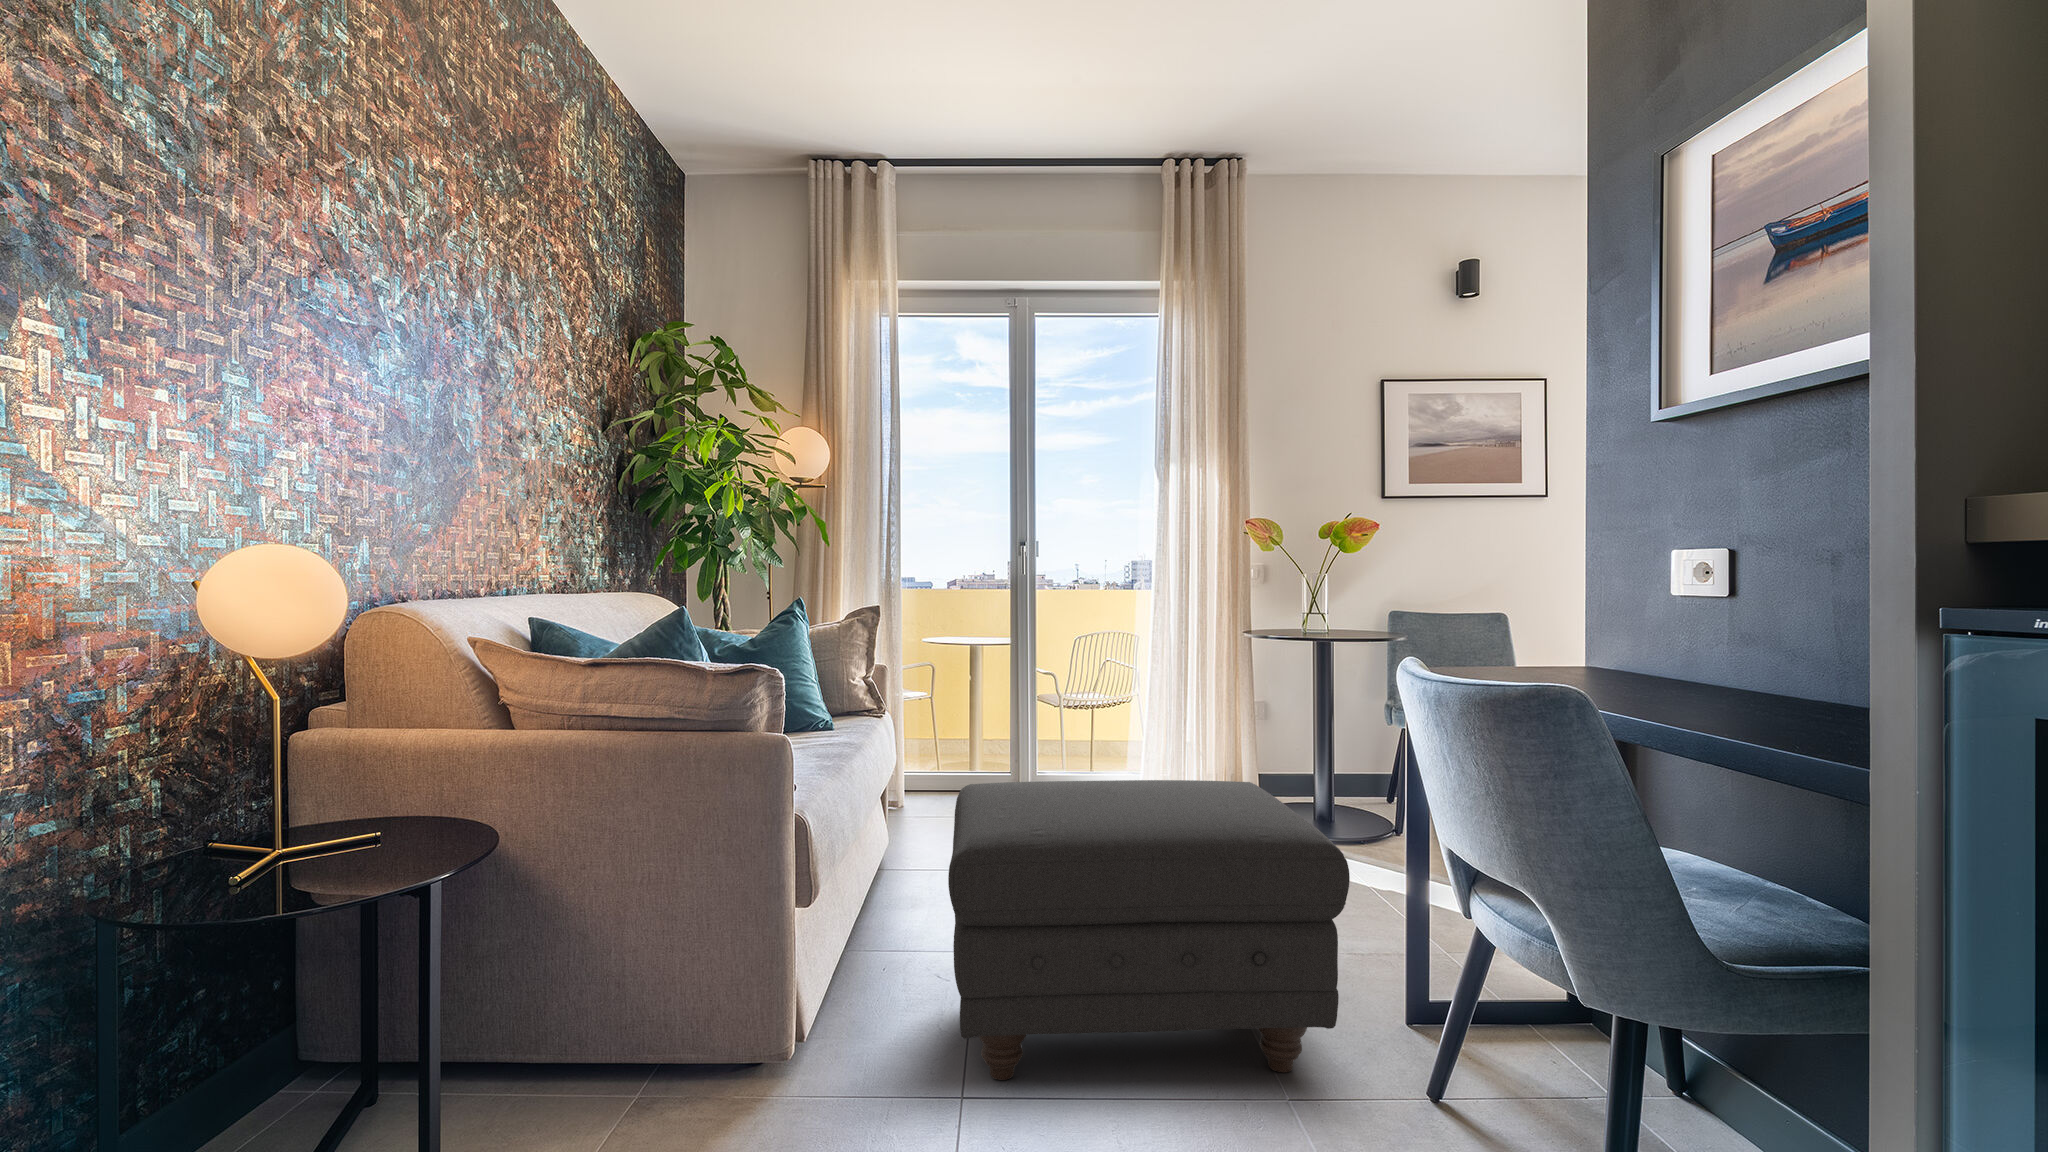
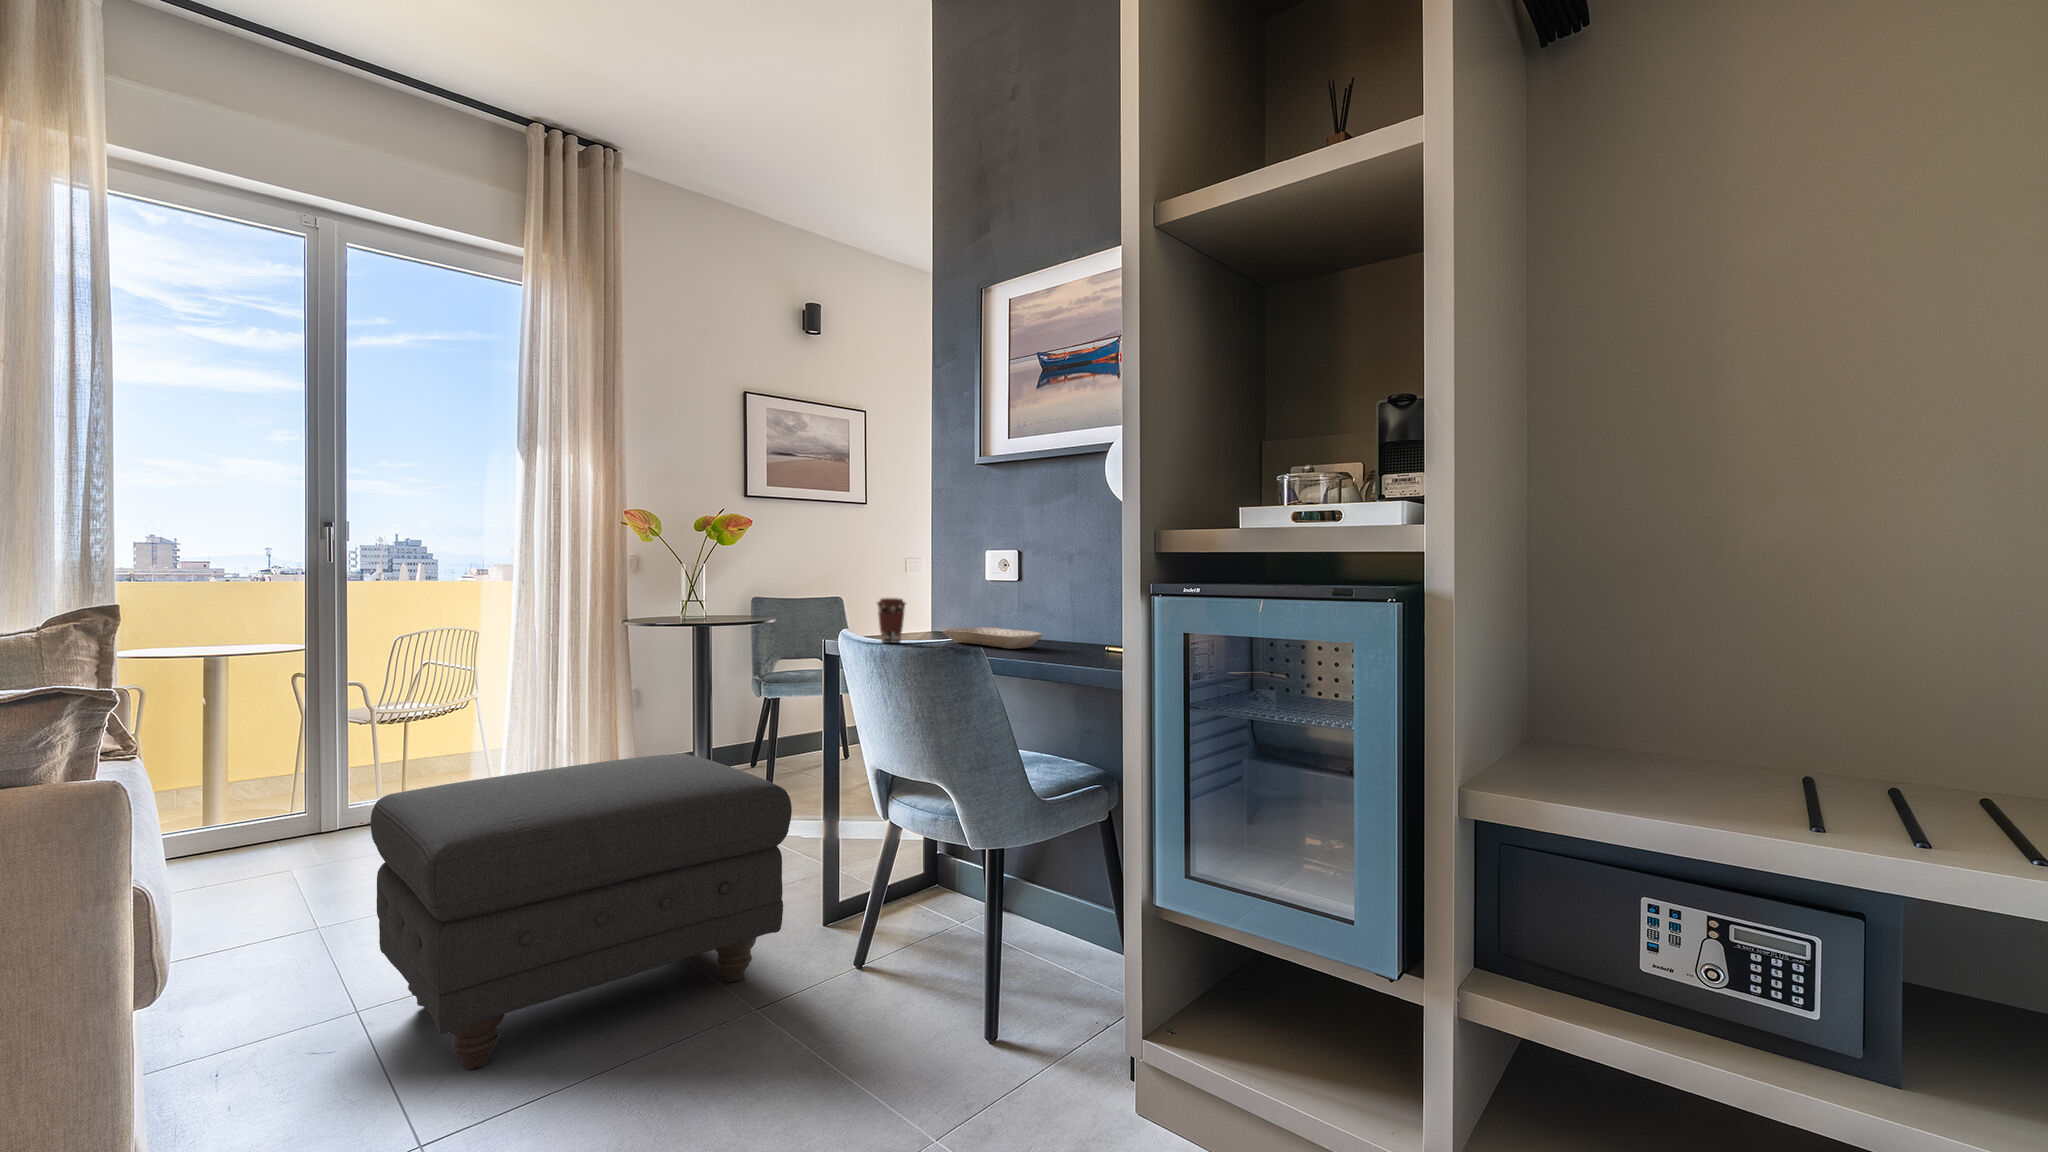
coffee cup: none [1485,614,1531,675] -> present [877,598,906,643]
tray: none [1590,659,1770,697] -> present [942,628,1042,649]

